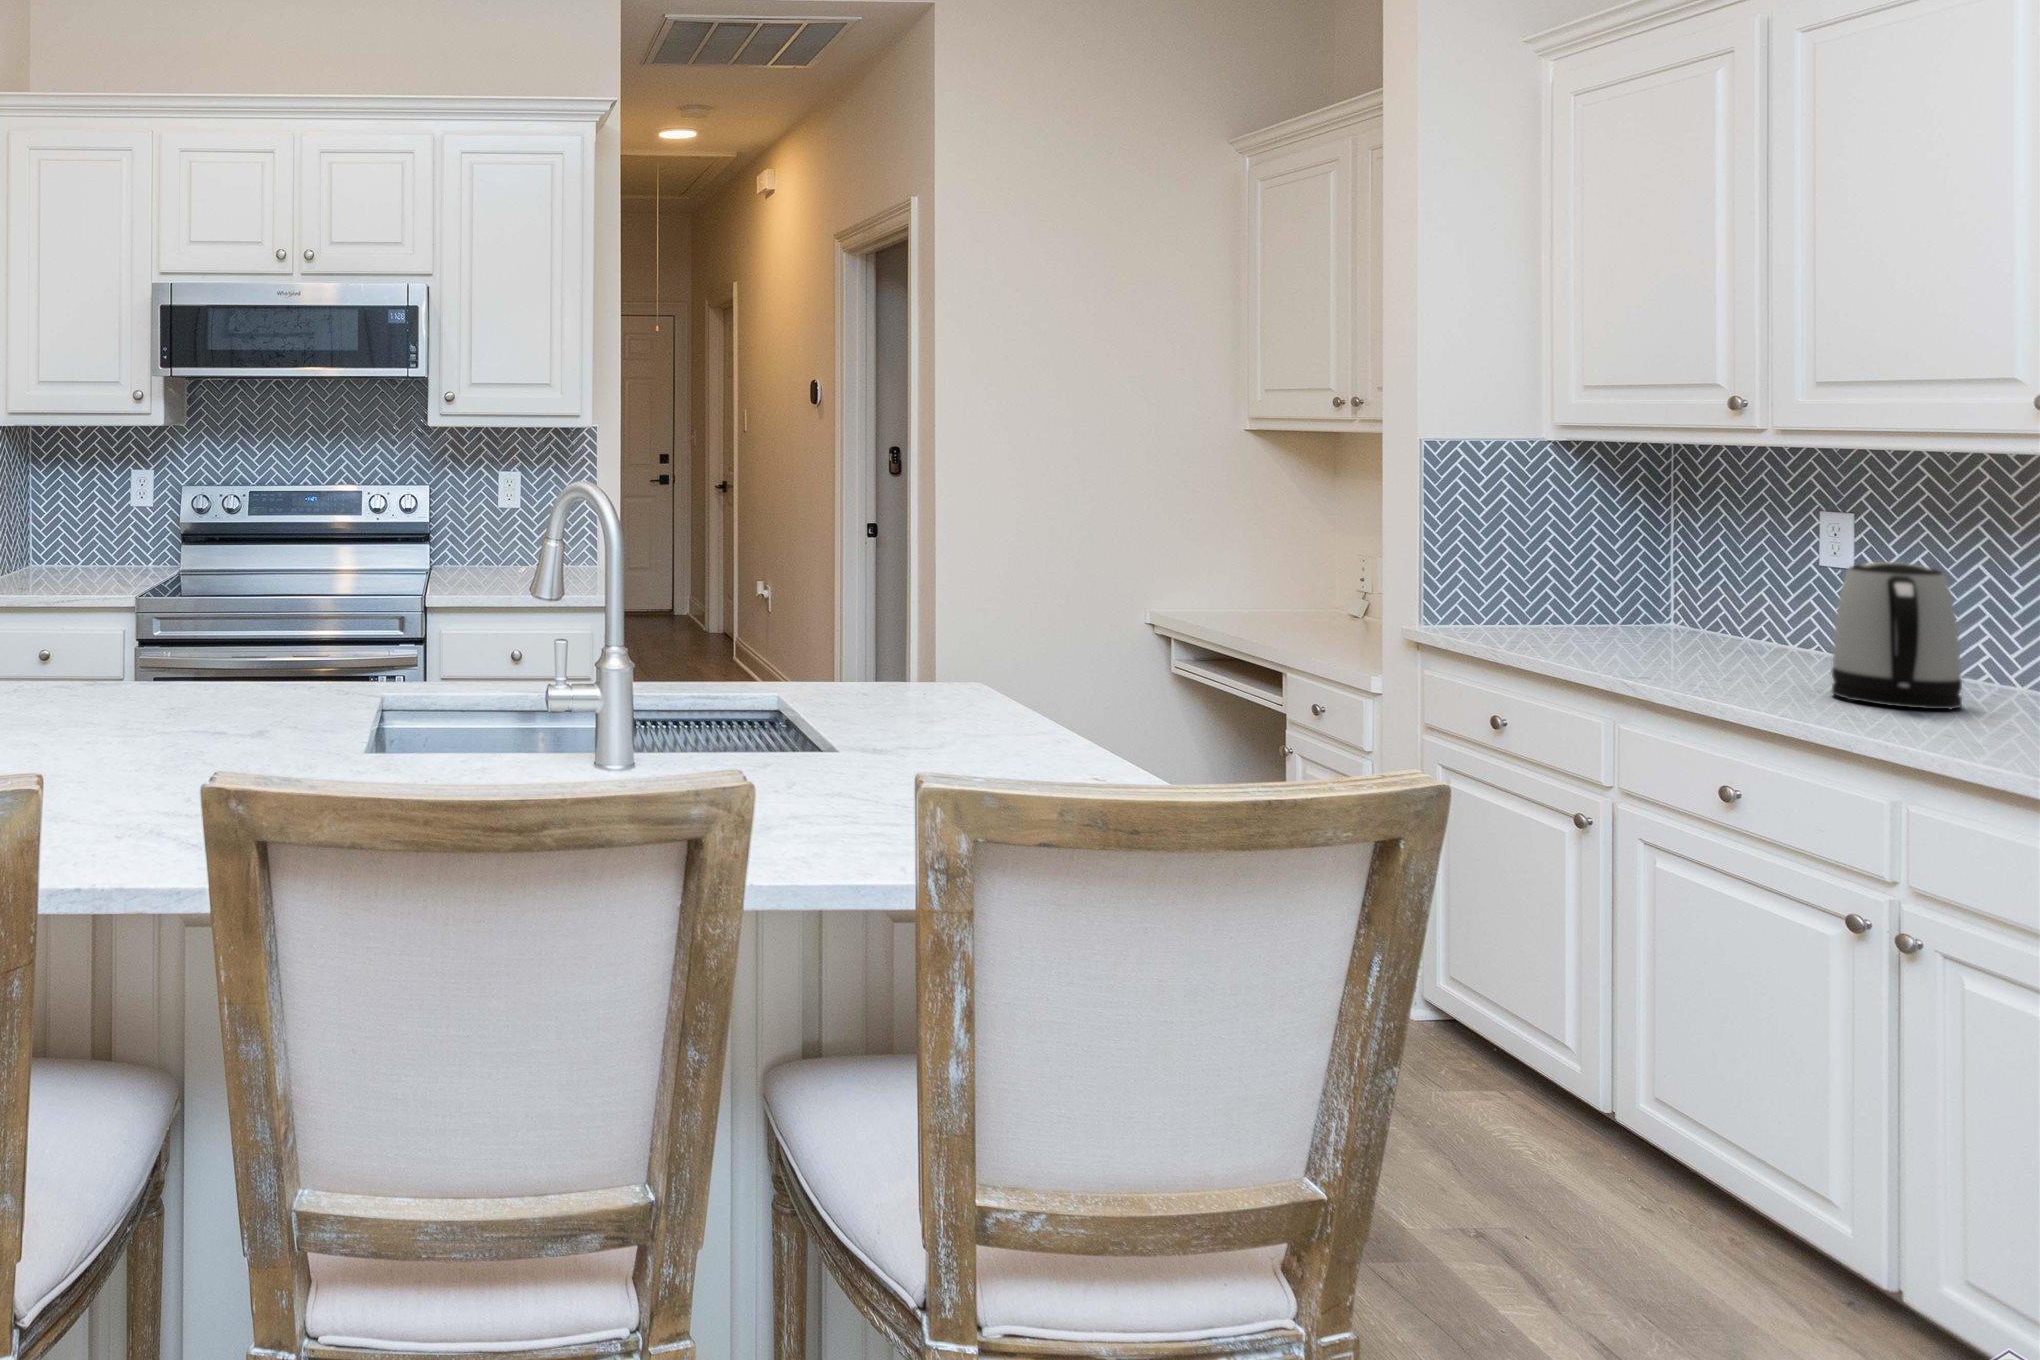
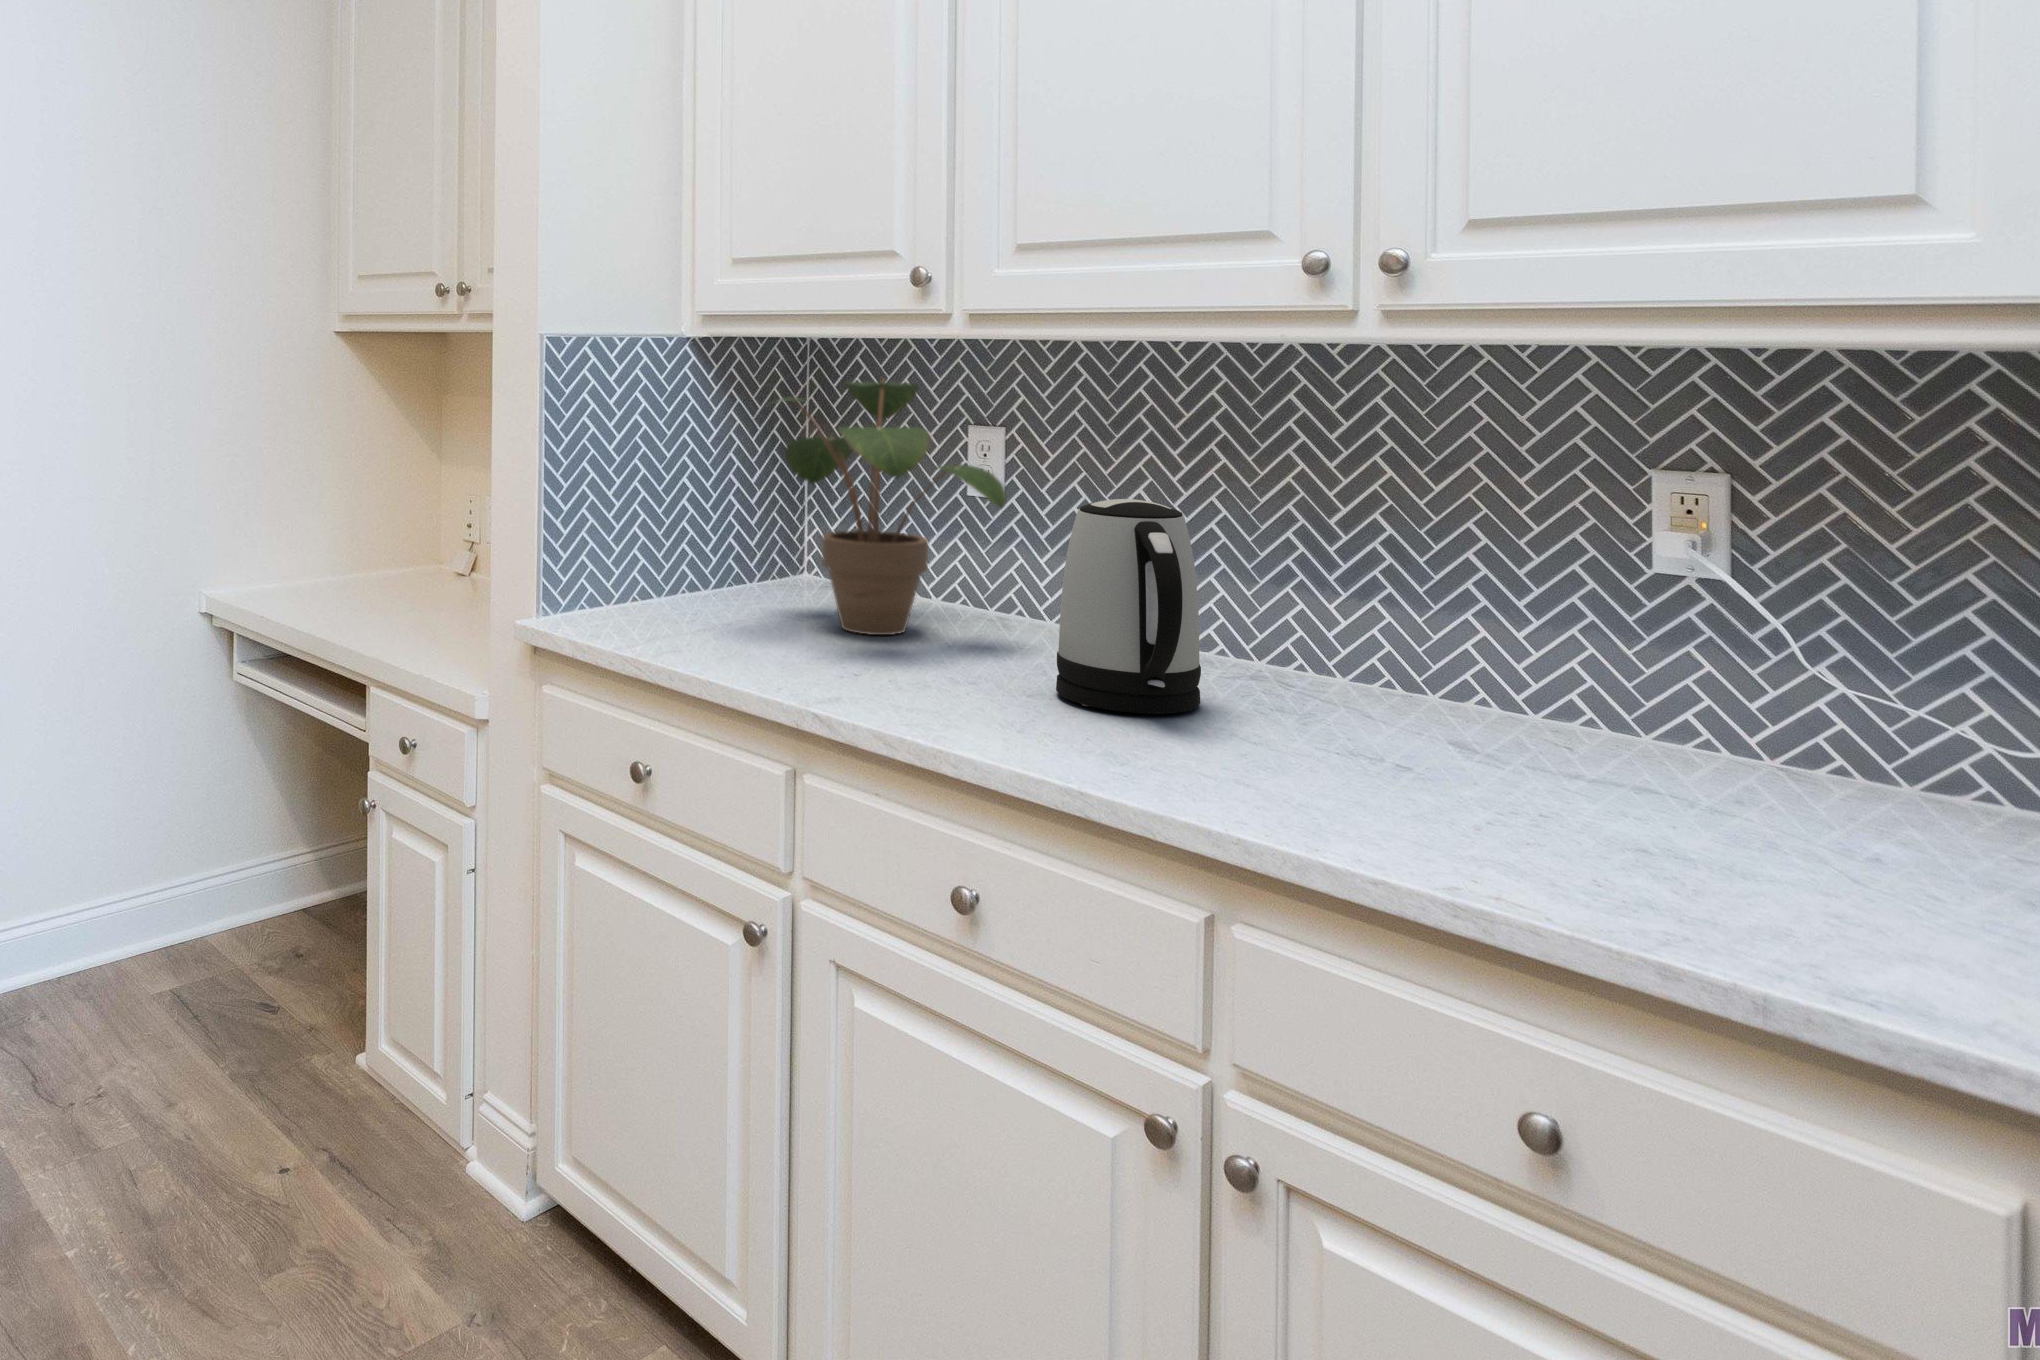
potted plant: none [1589,473,1821,660] -> present [784,379,1006,635]

